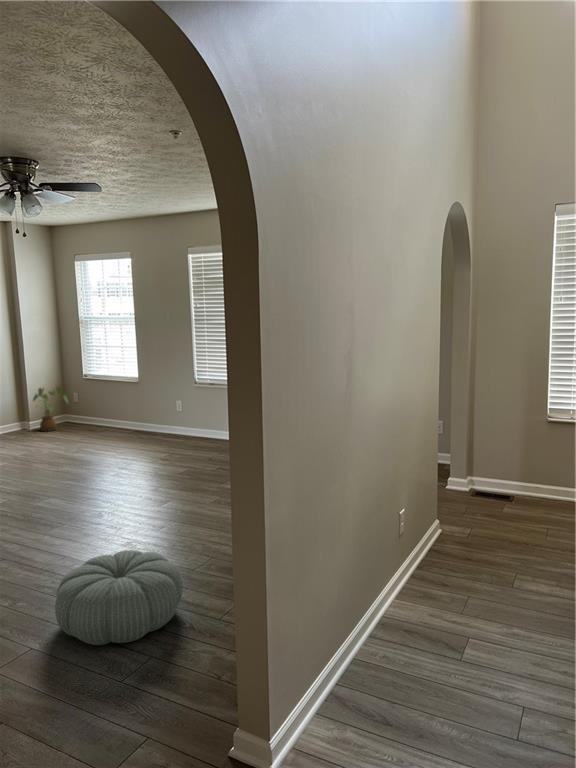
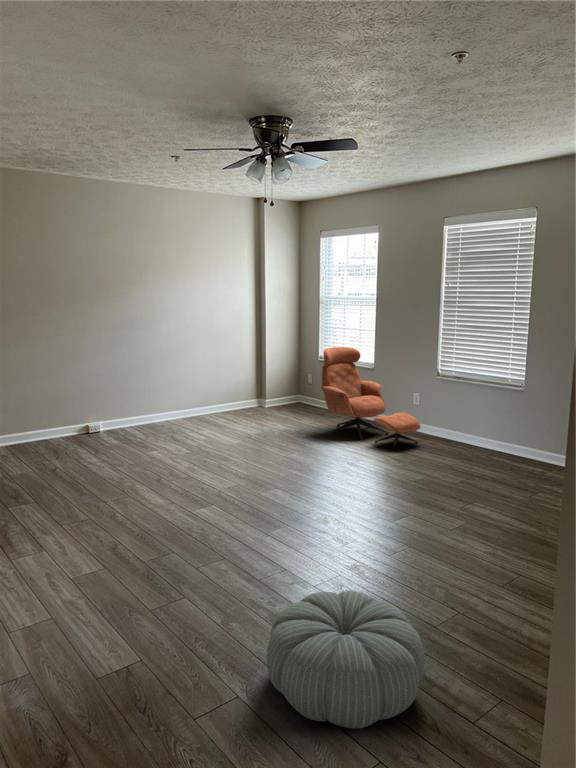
lounge chair: none [87,365,183,452] -> present [321,347,421,449]
house plant: present [33,387,68,431] -> none [269,365,302,410]

